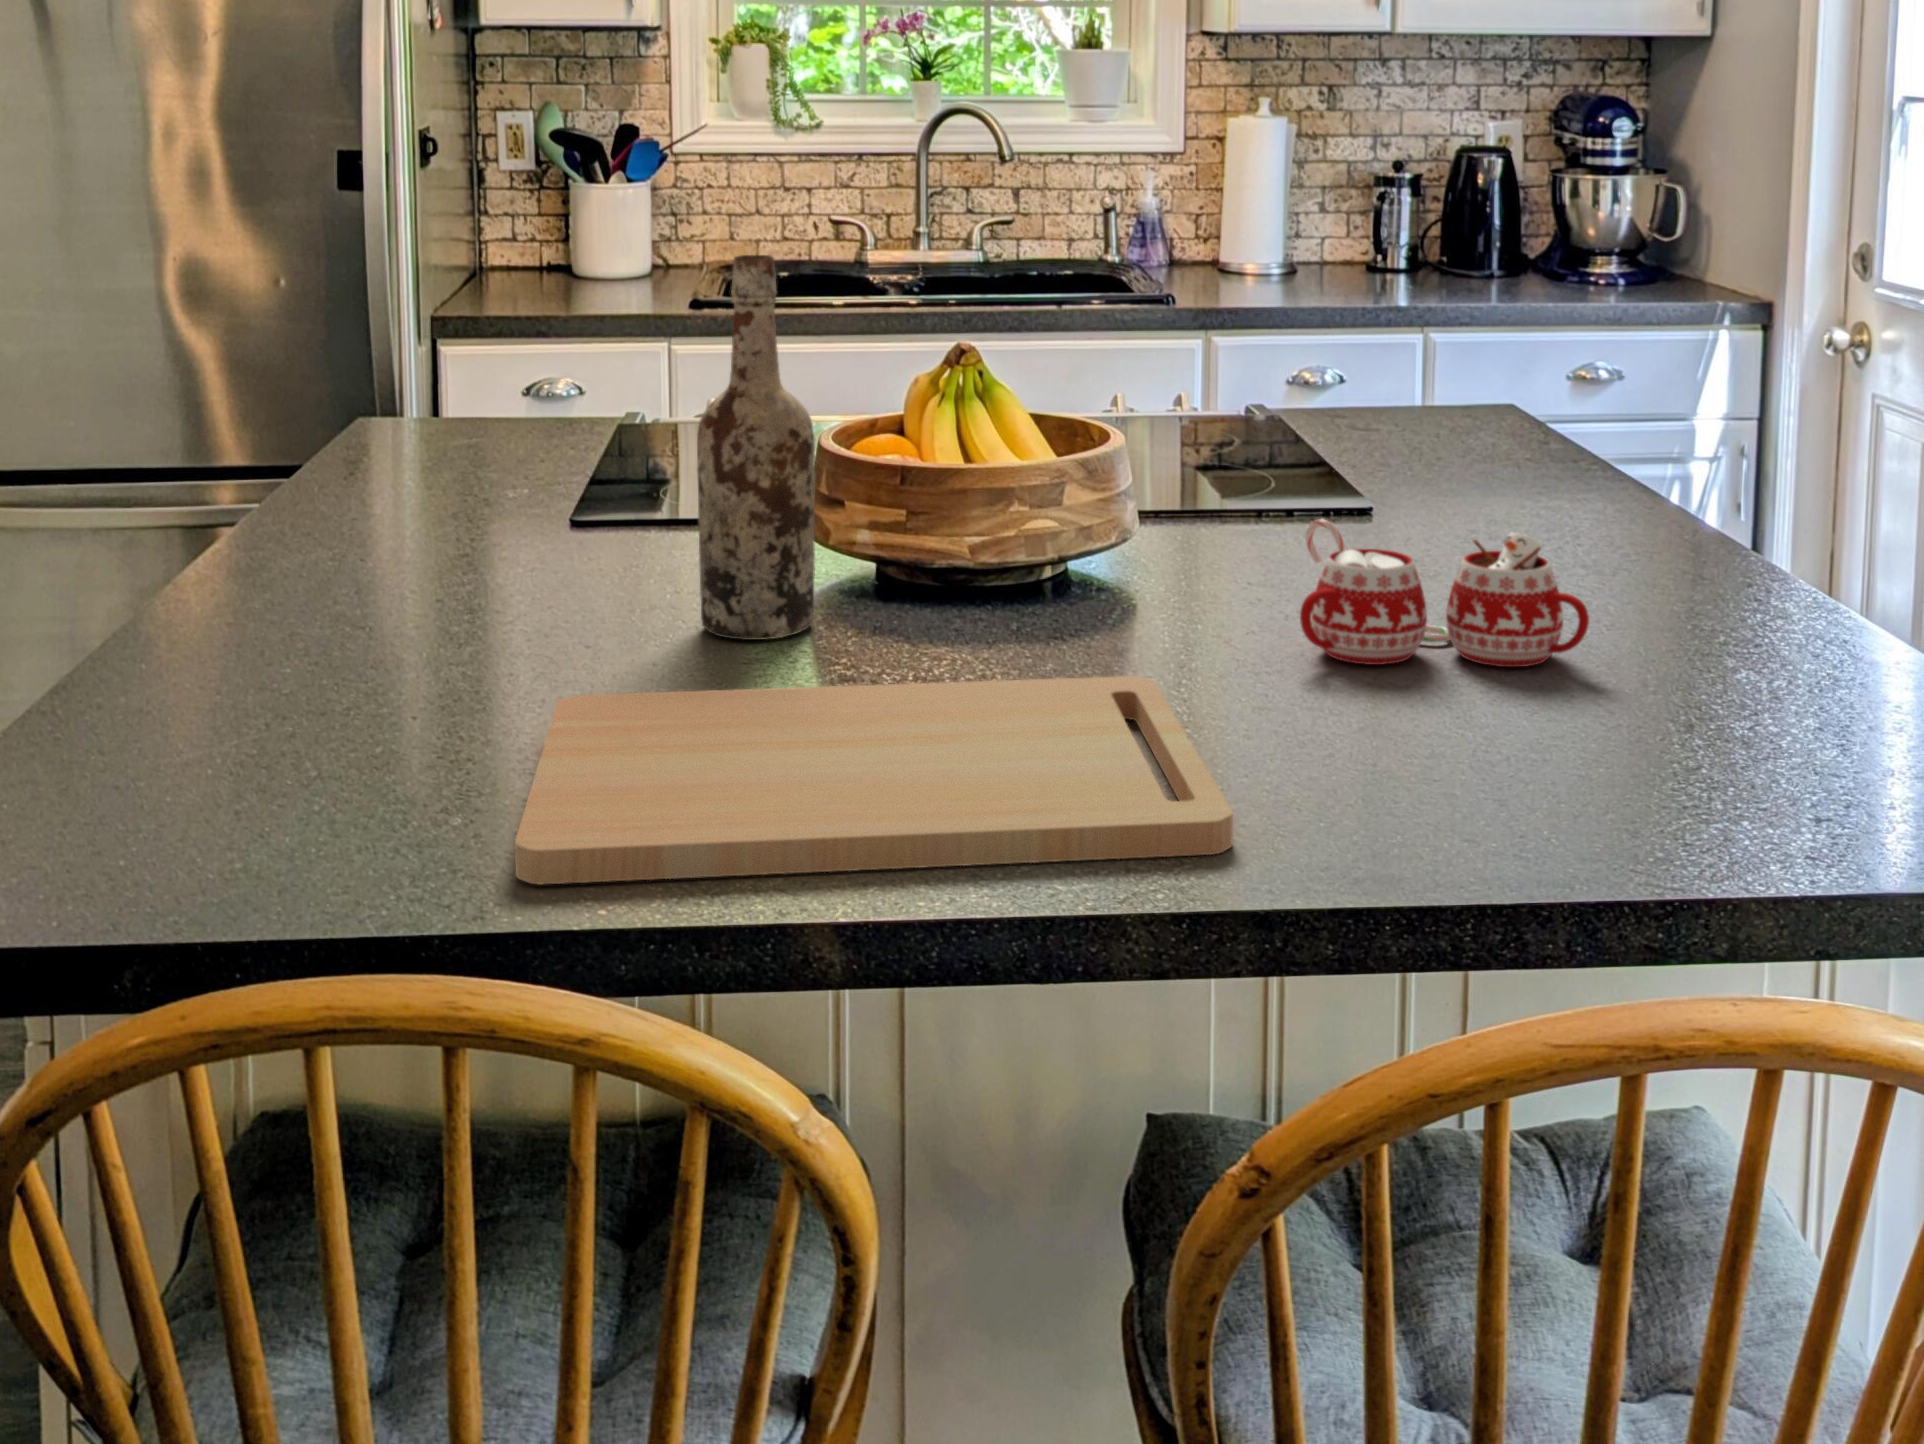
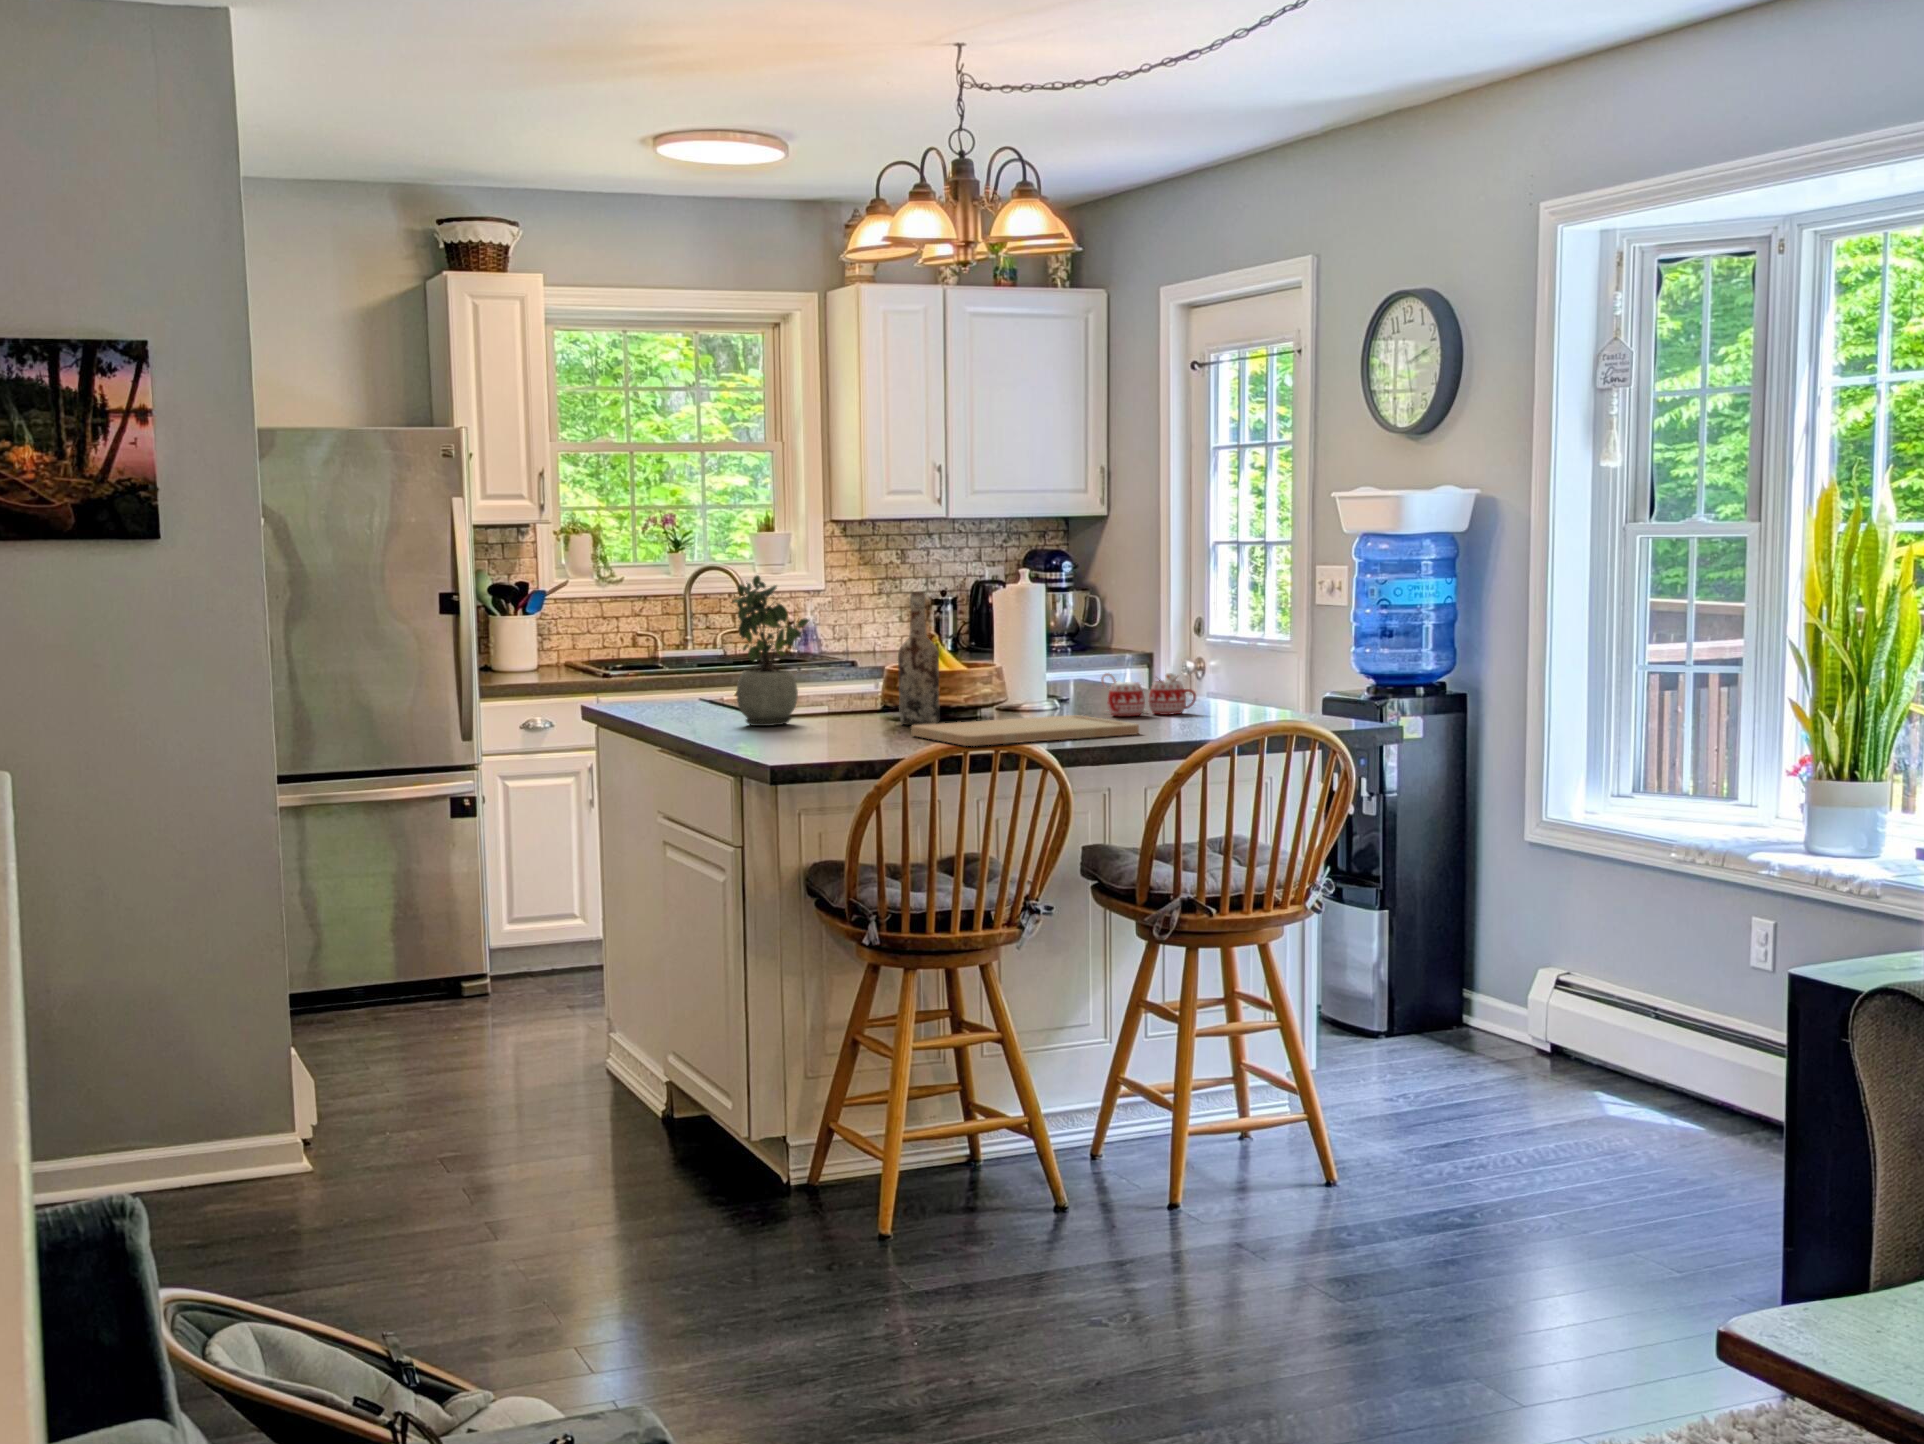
potted plant: none [330,185,508,583] -> present [733,575,809,726]

